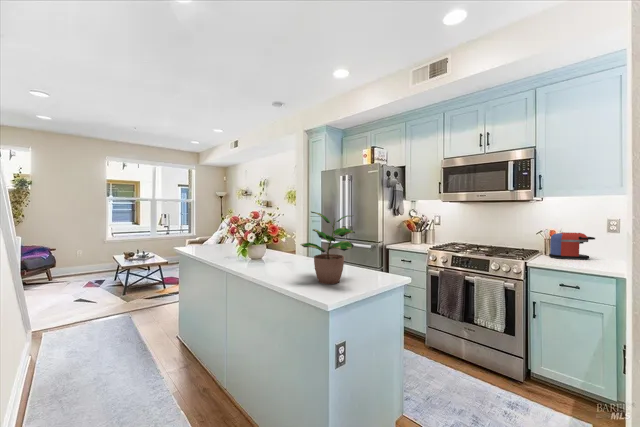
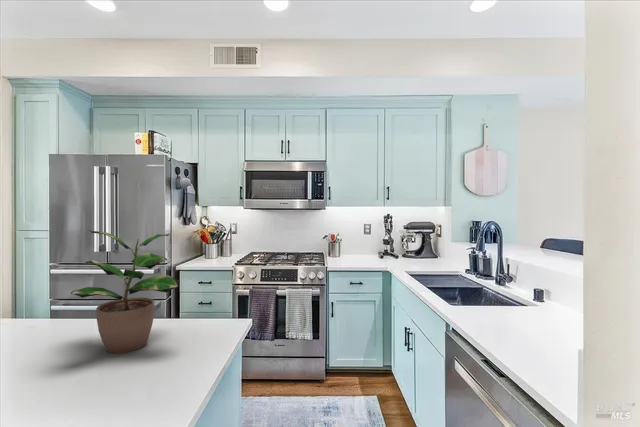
coffee maker: present [549,232,595,259] -> none [342,237,371,262]

